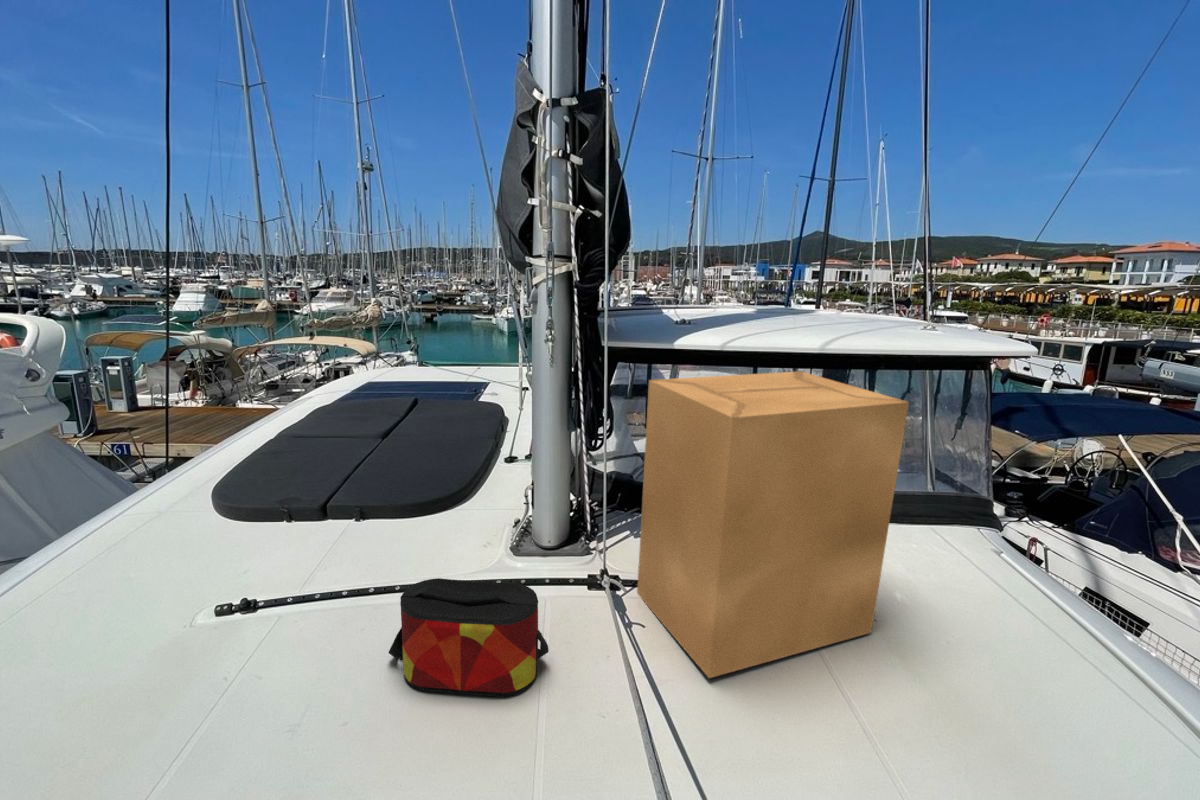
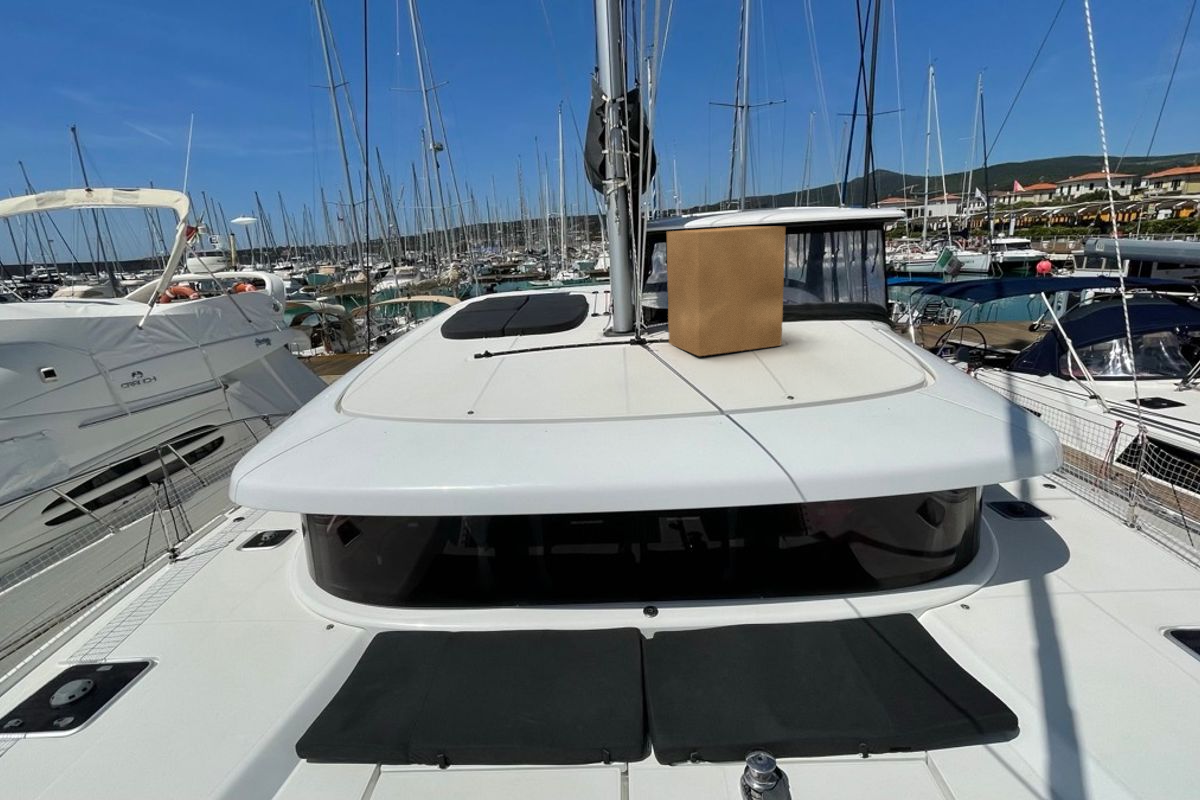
bag: present [389,578,549,696] -> none [558,322,628,365]

